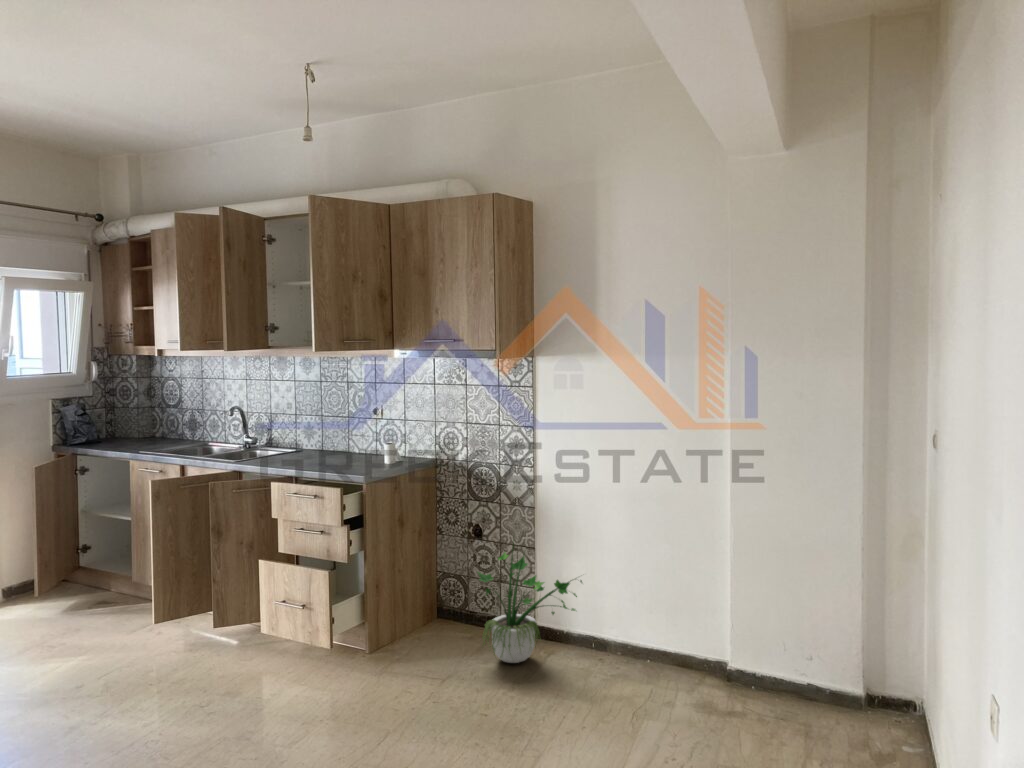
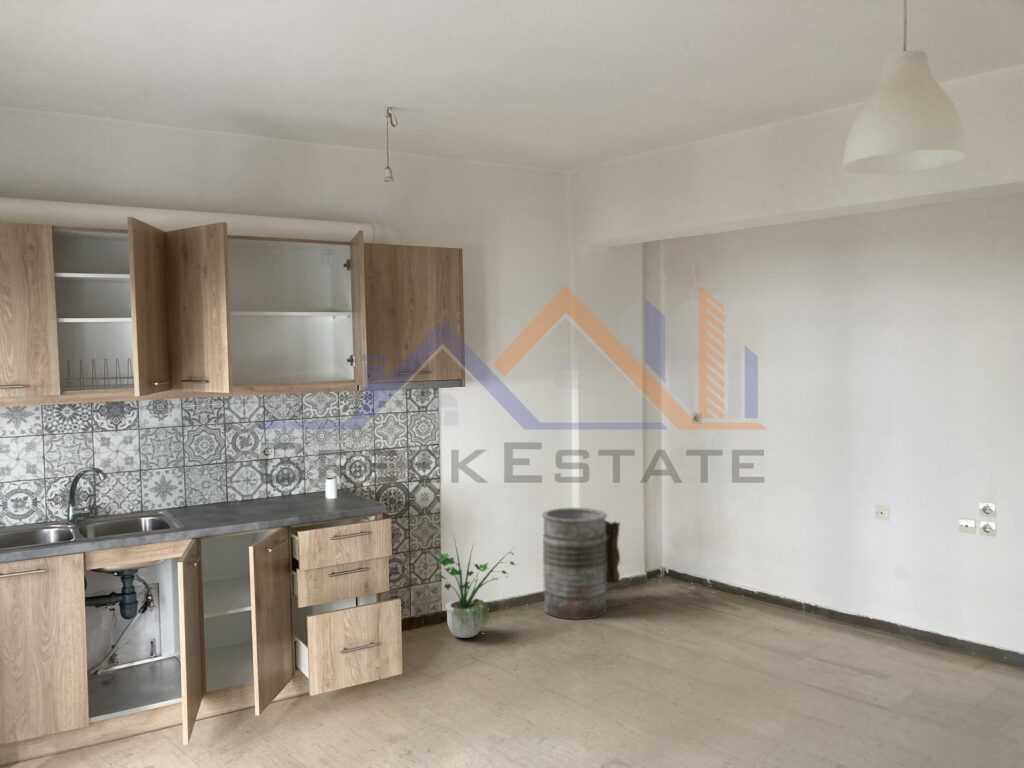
trash can: none [630,543,771,723] -> present [542,508,620,620]

